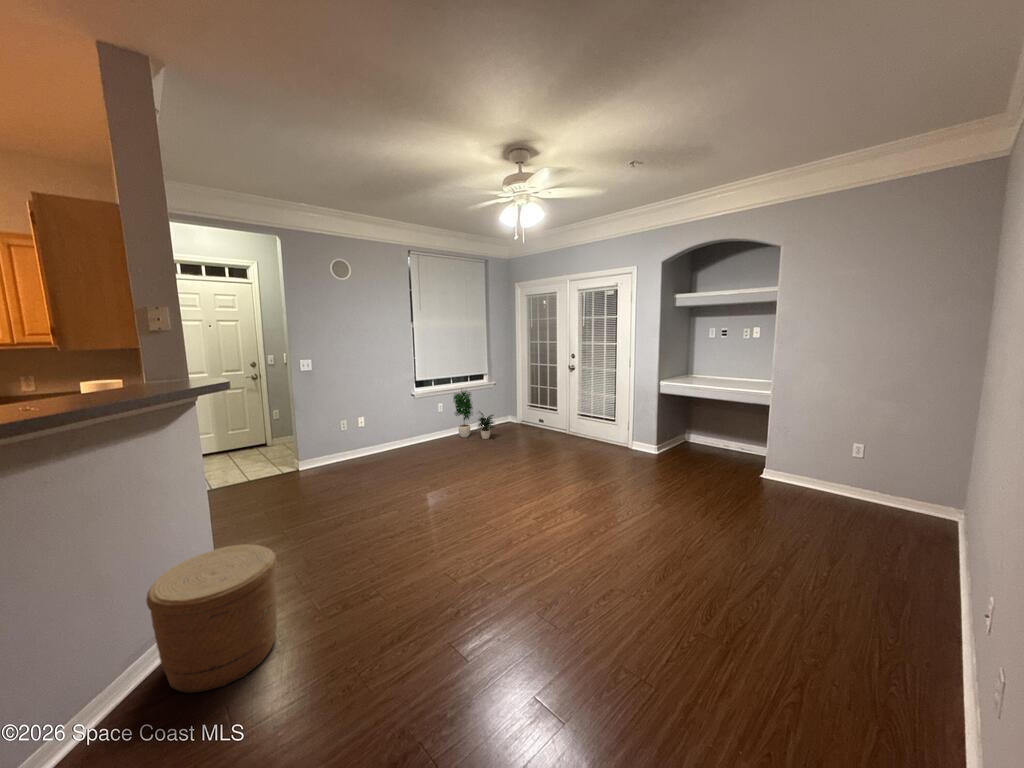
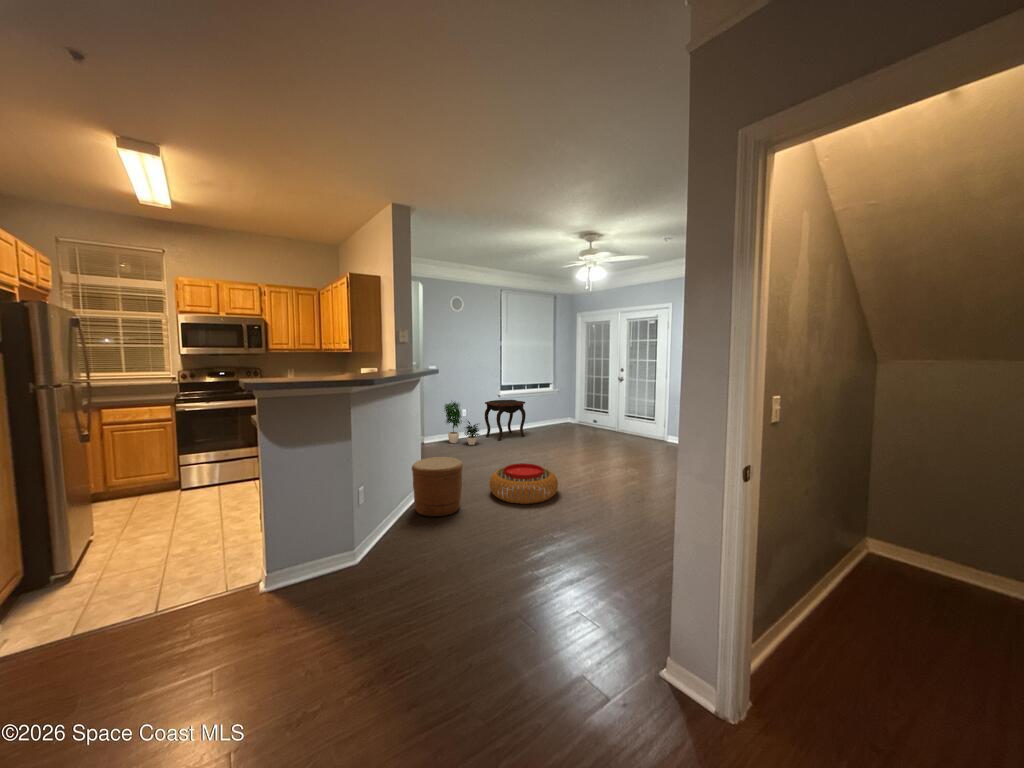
potted plant: present [454,390,495,439] -> present [445,402,480,445]
side table: none [391,399,448,459] -> present [485,400,526,441]
pouf: none [349,526,474,620] -> present [489,463,558,504]

